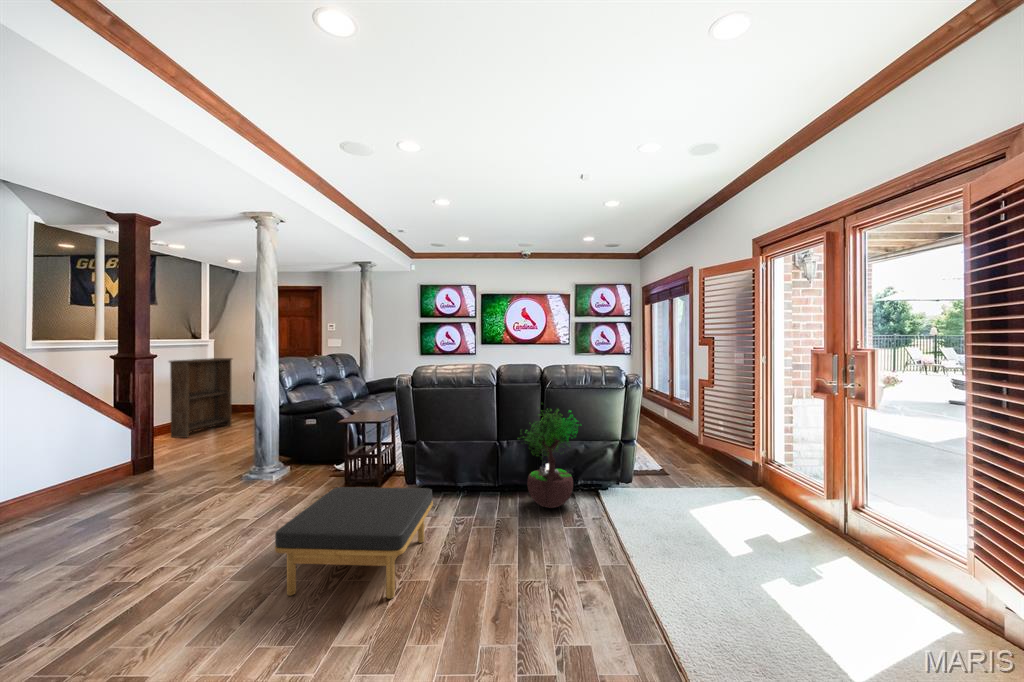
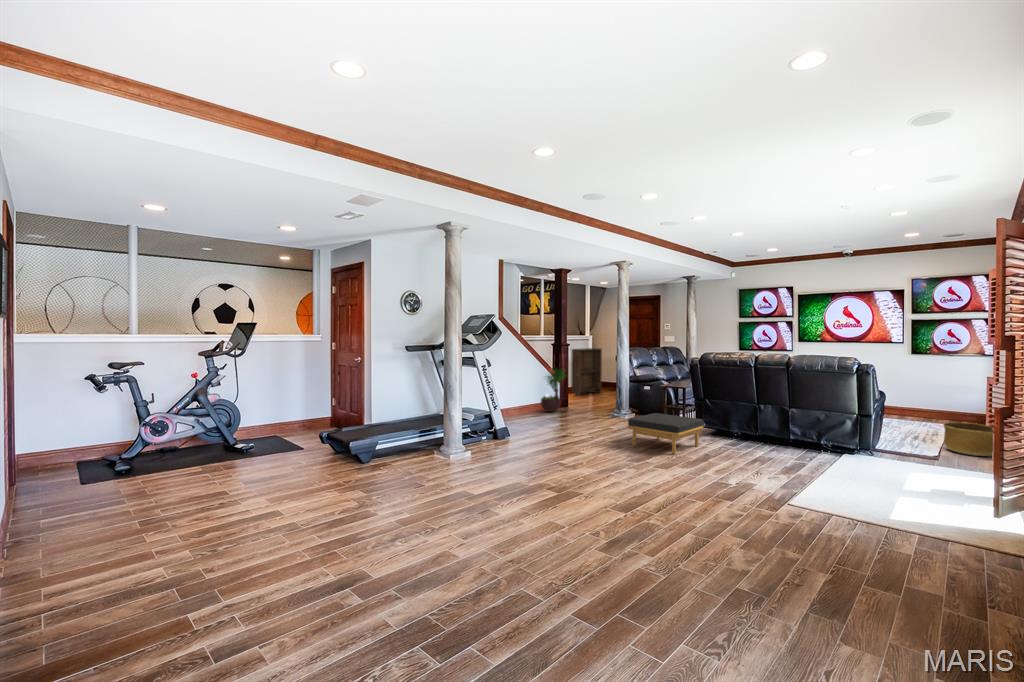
potted tree: present [519,410,579,508] -> present [541,370,564,412]
basket: none [655,426,704,462] -> present [943,422,995,456]

